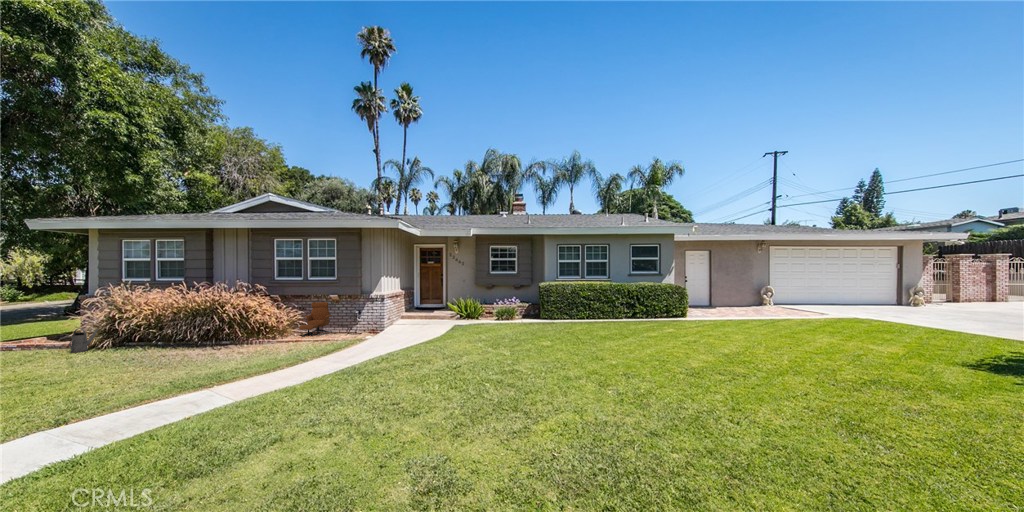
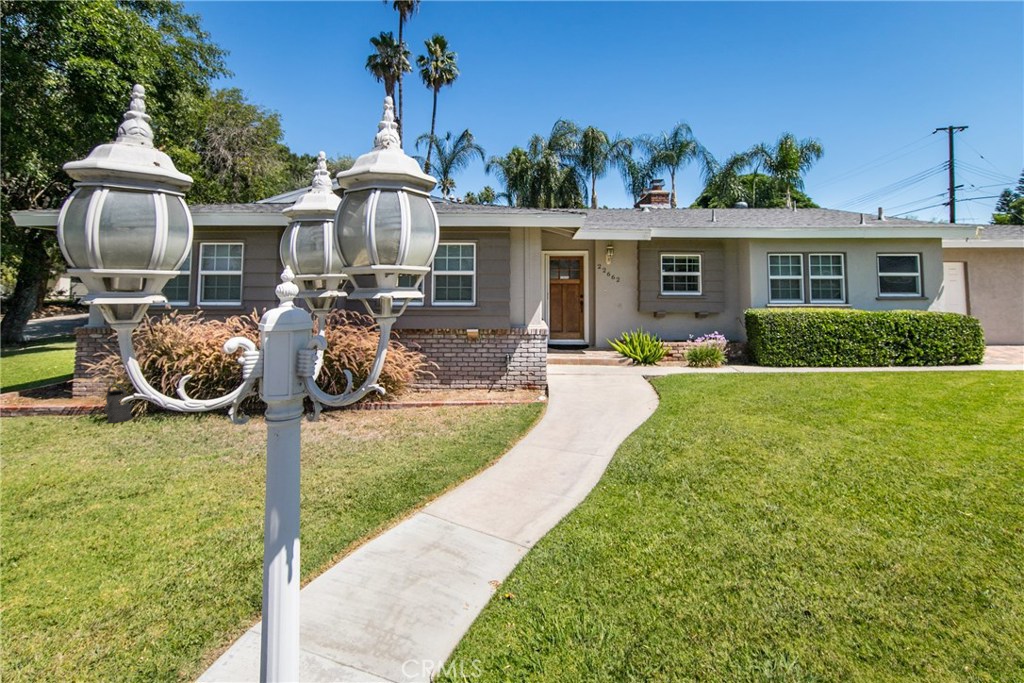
lounge chair: present [299,302,332,337] -> none [432,340,470,395]

